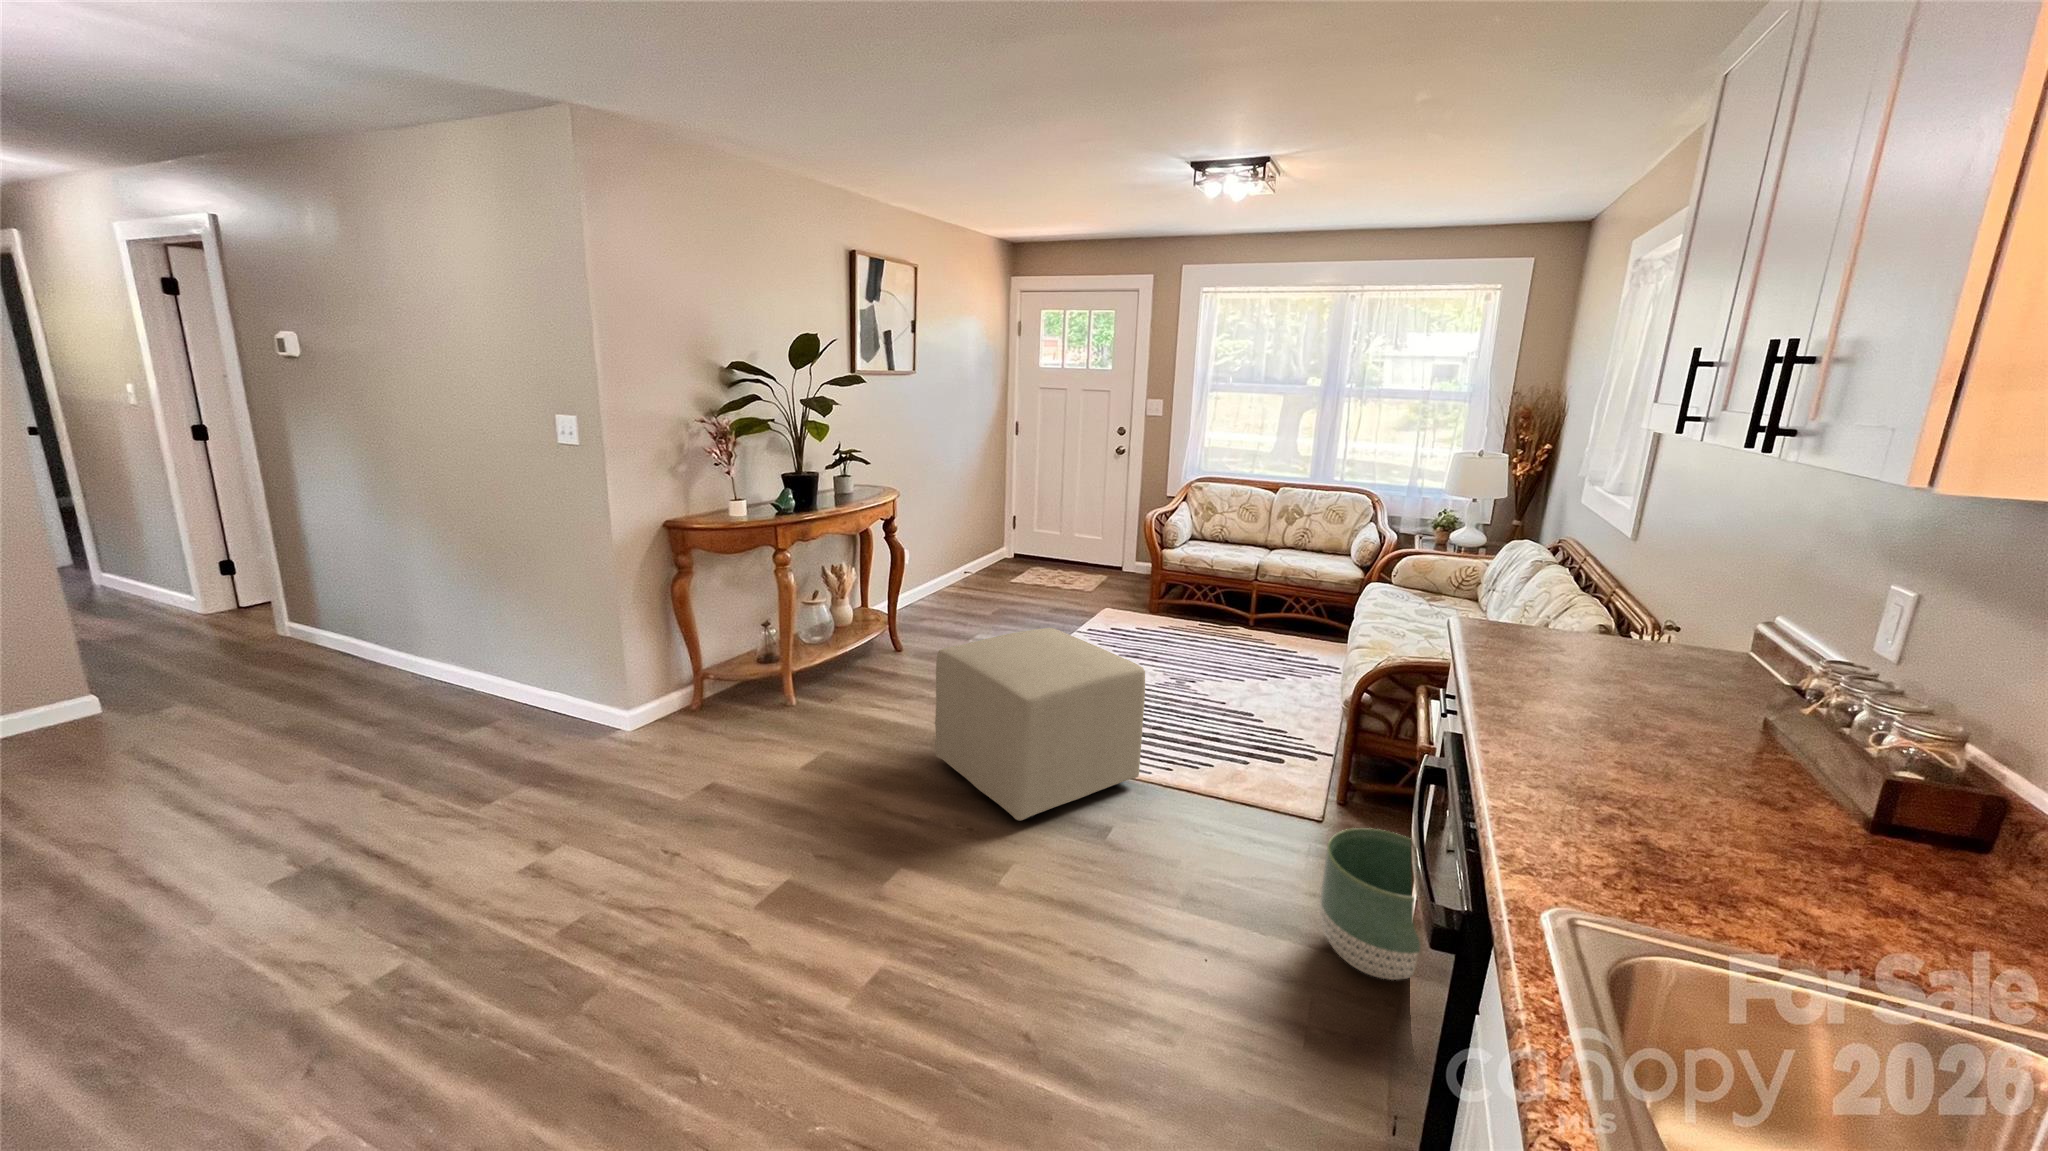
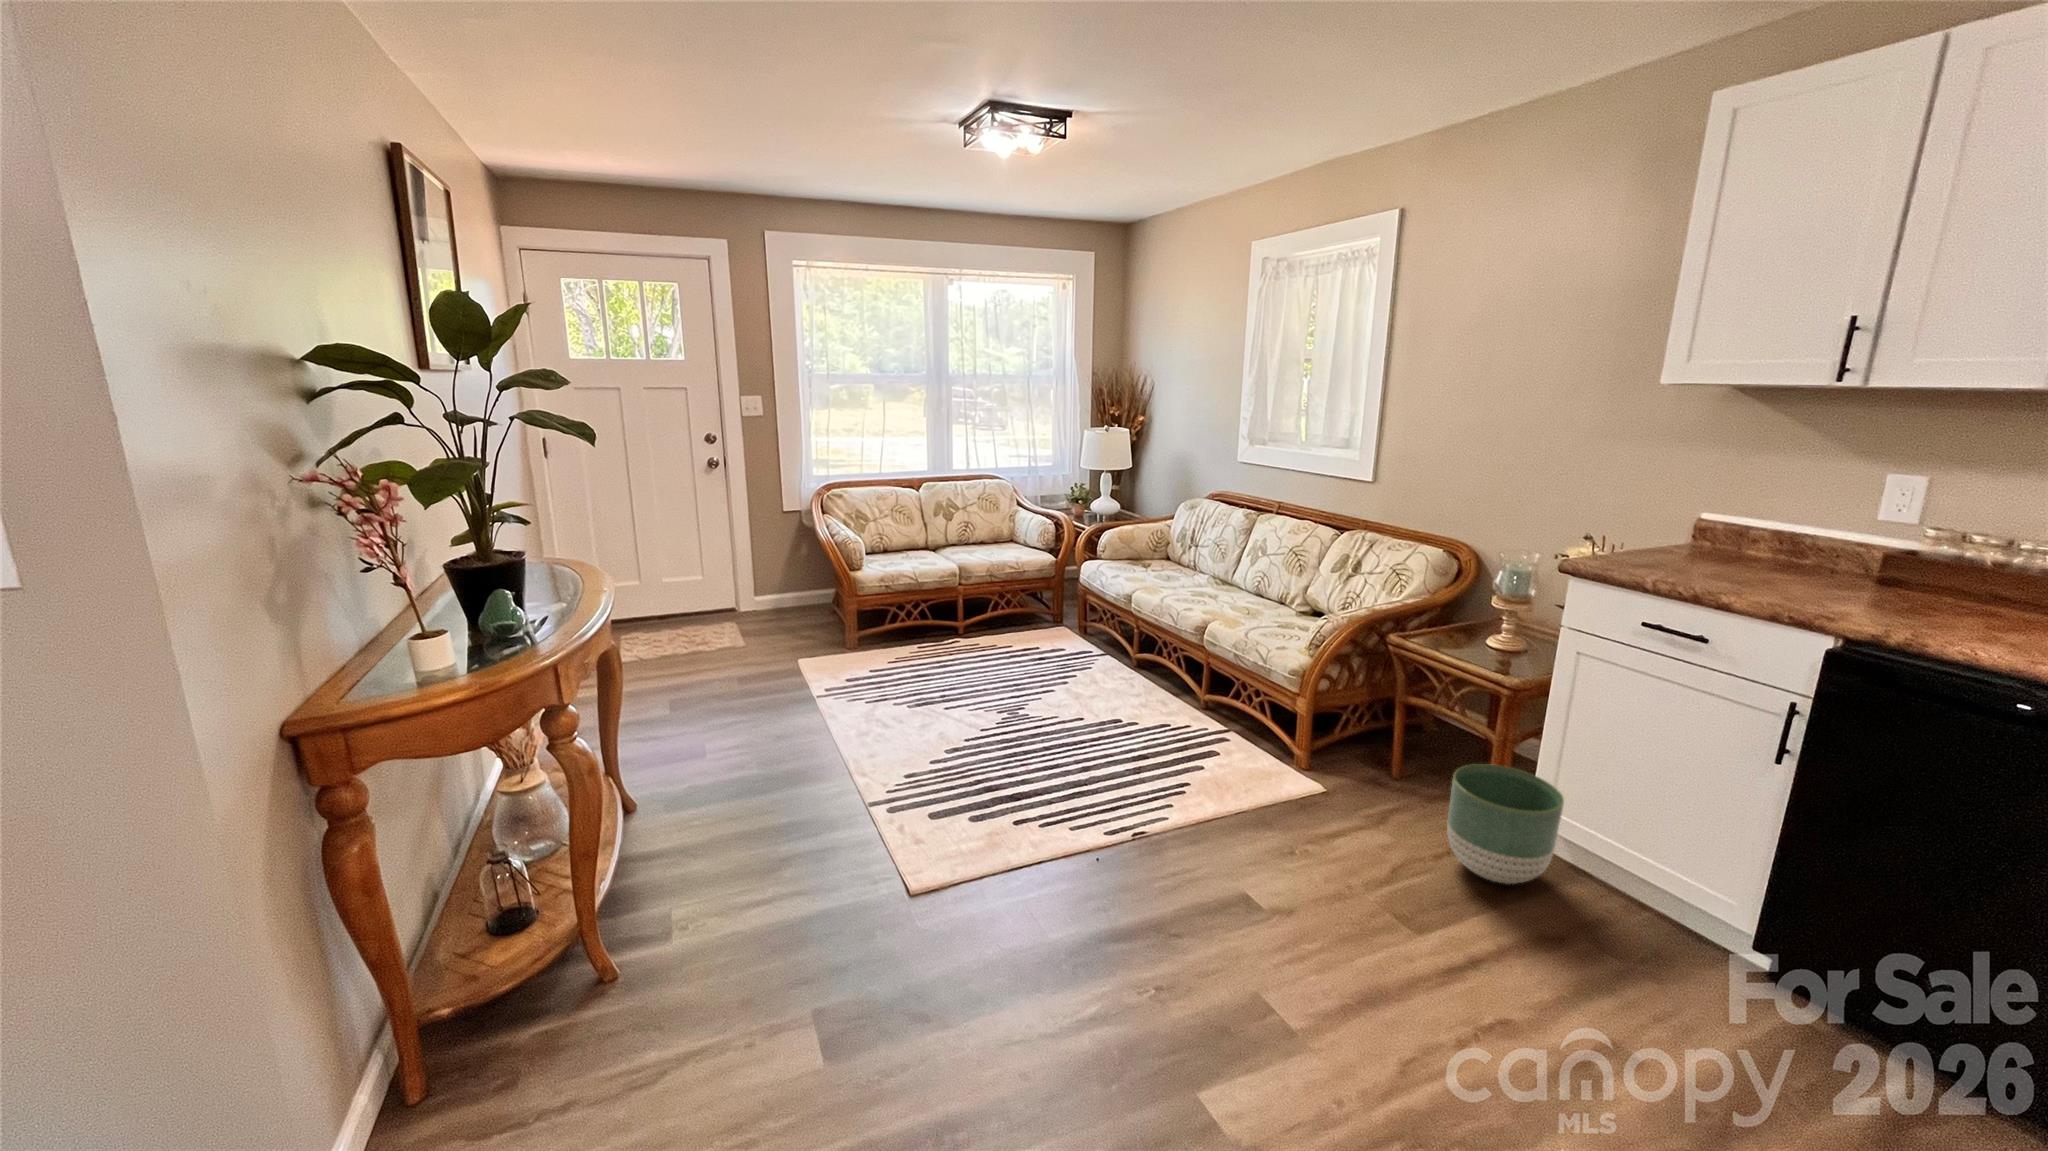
ottoman: present [935,628,1145,820] -> none [987,702,1200,934]

